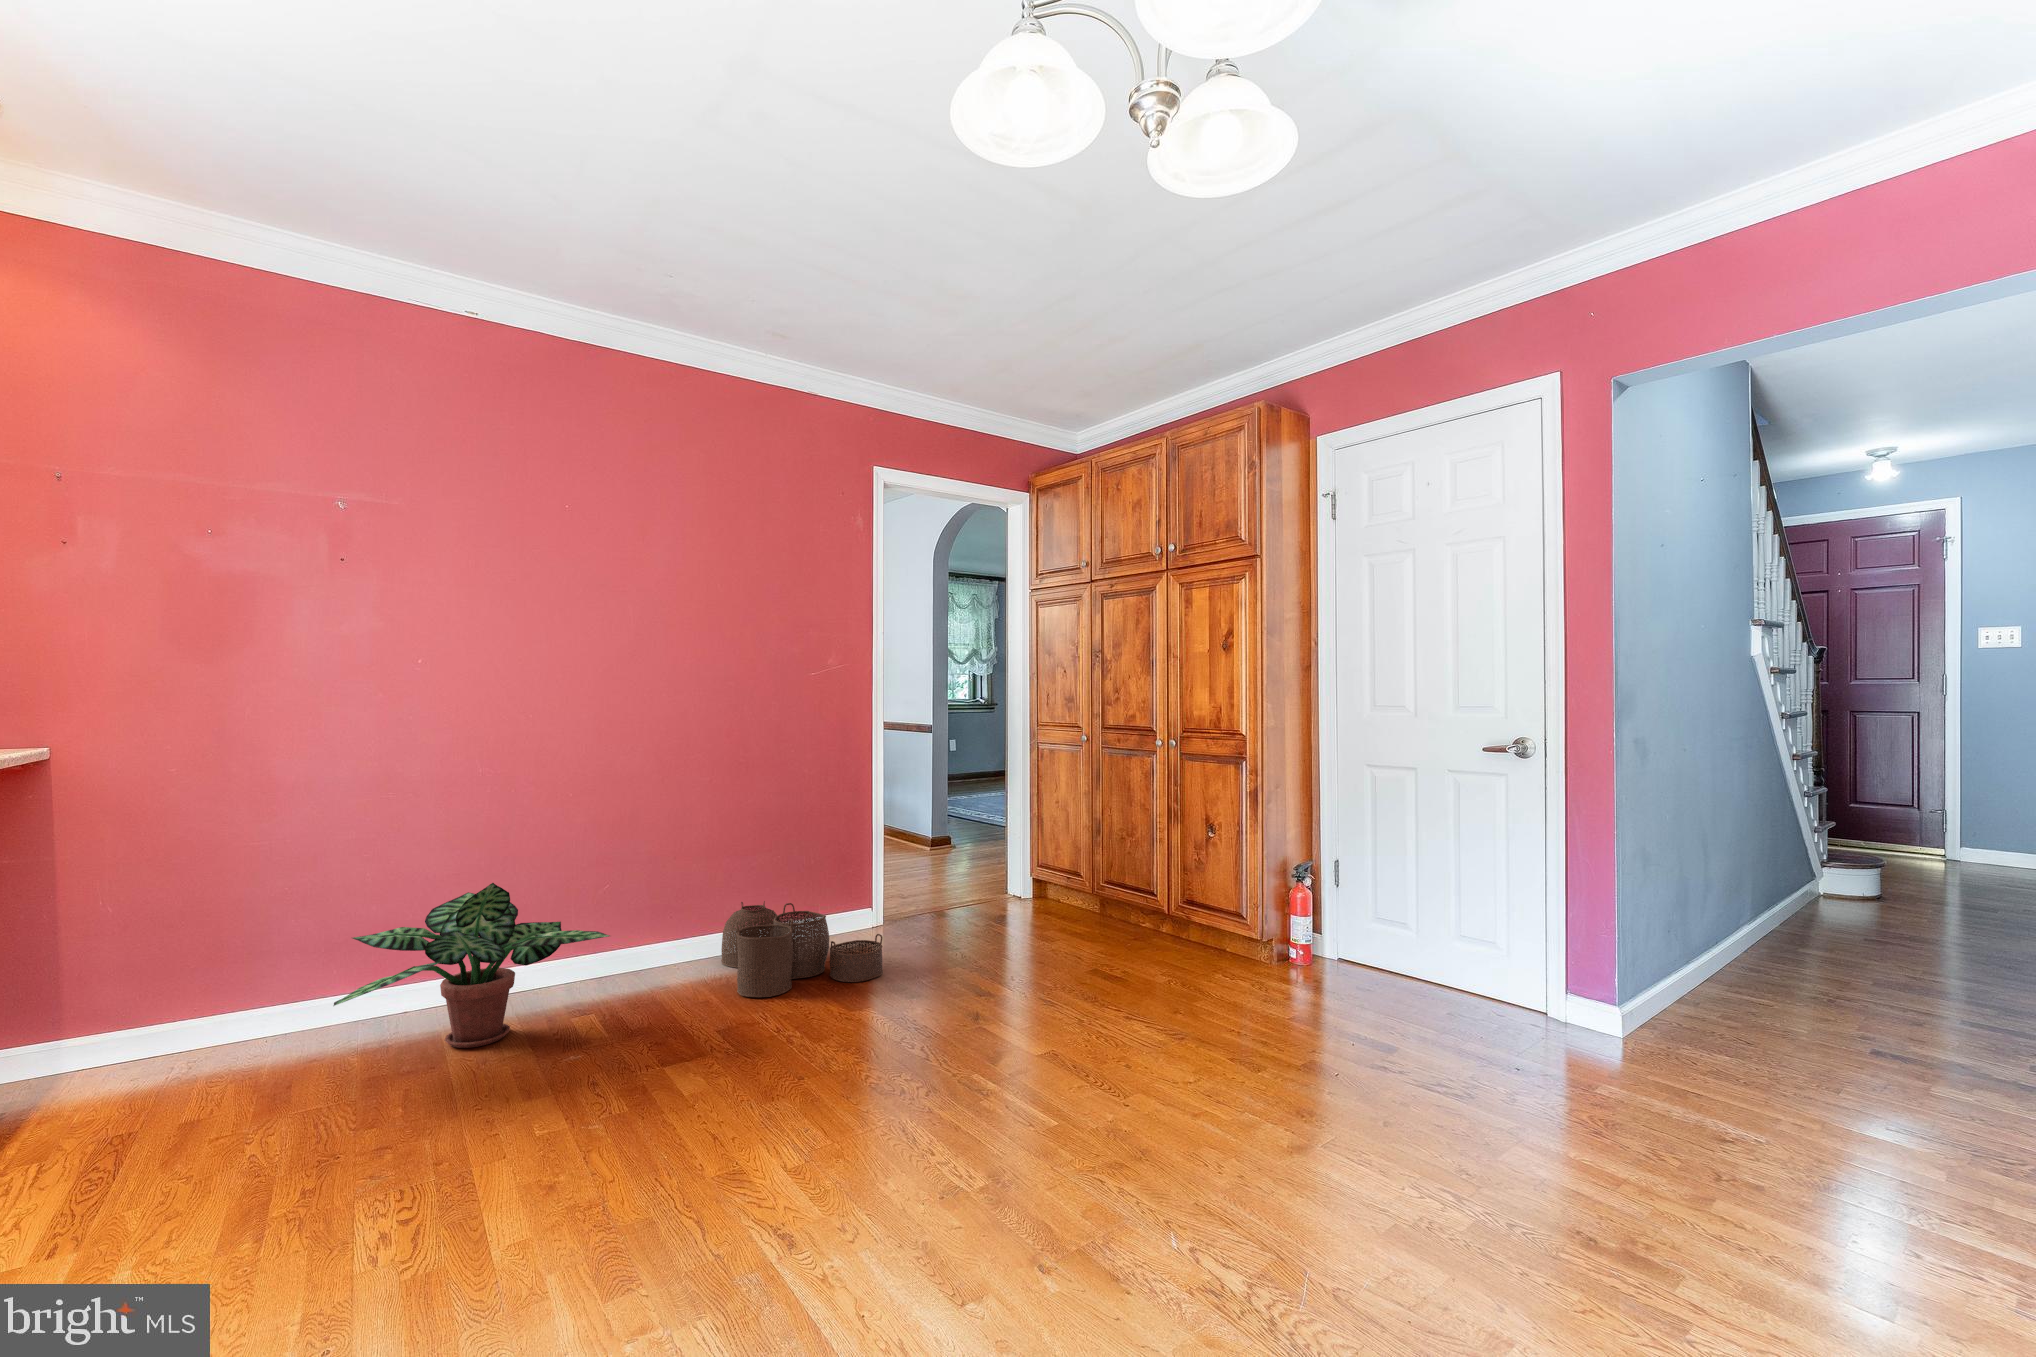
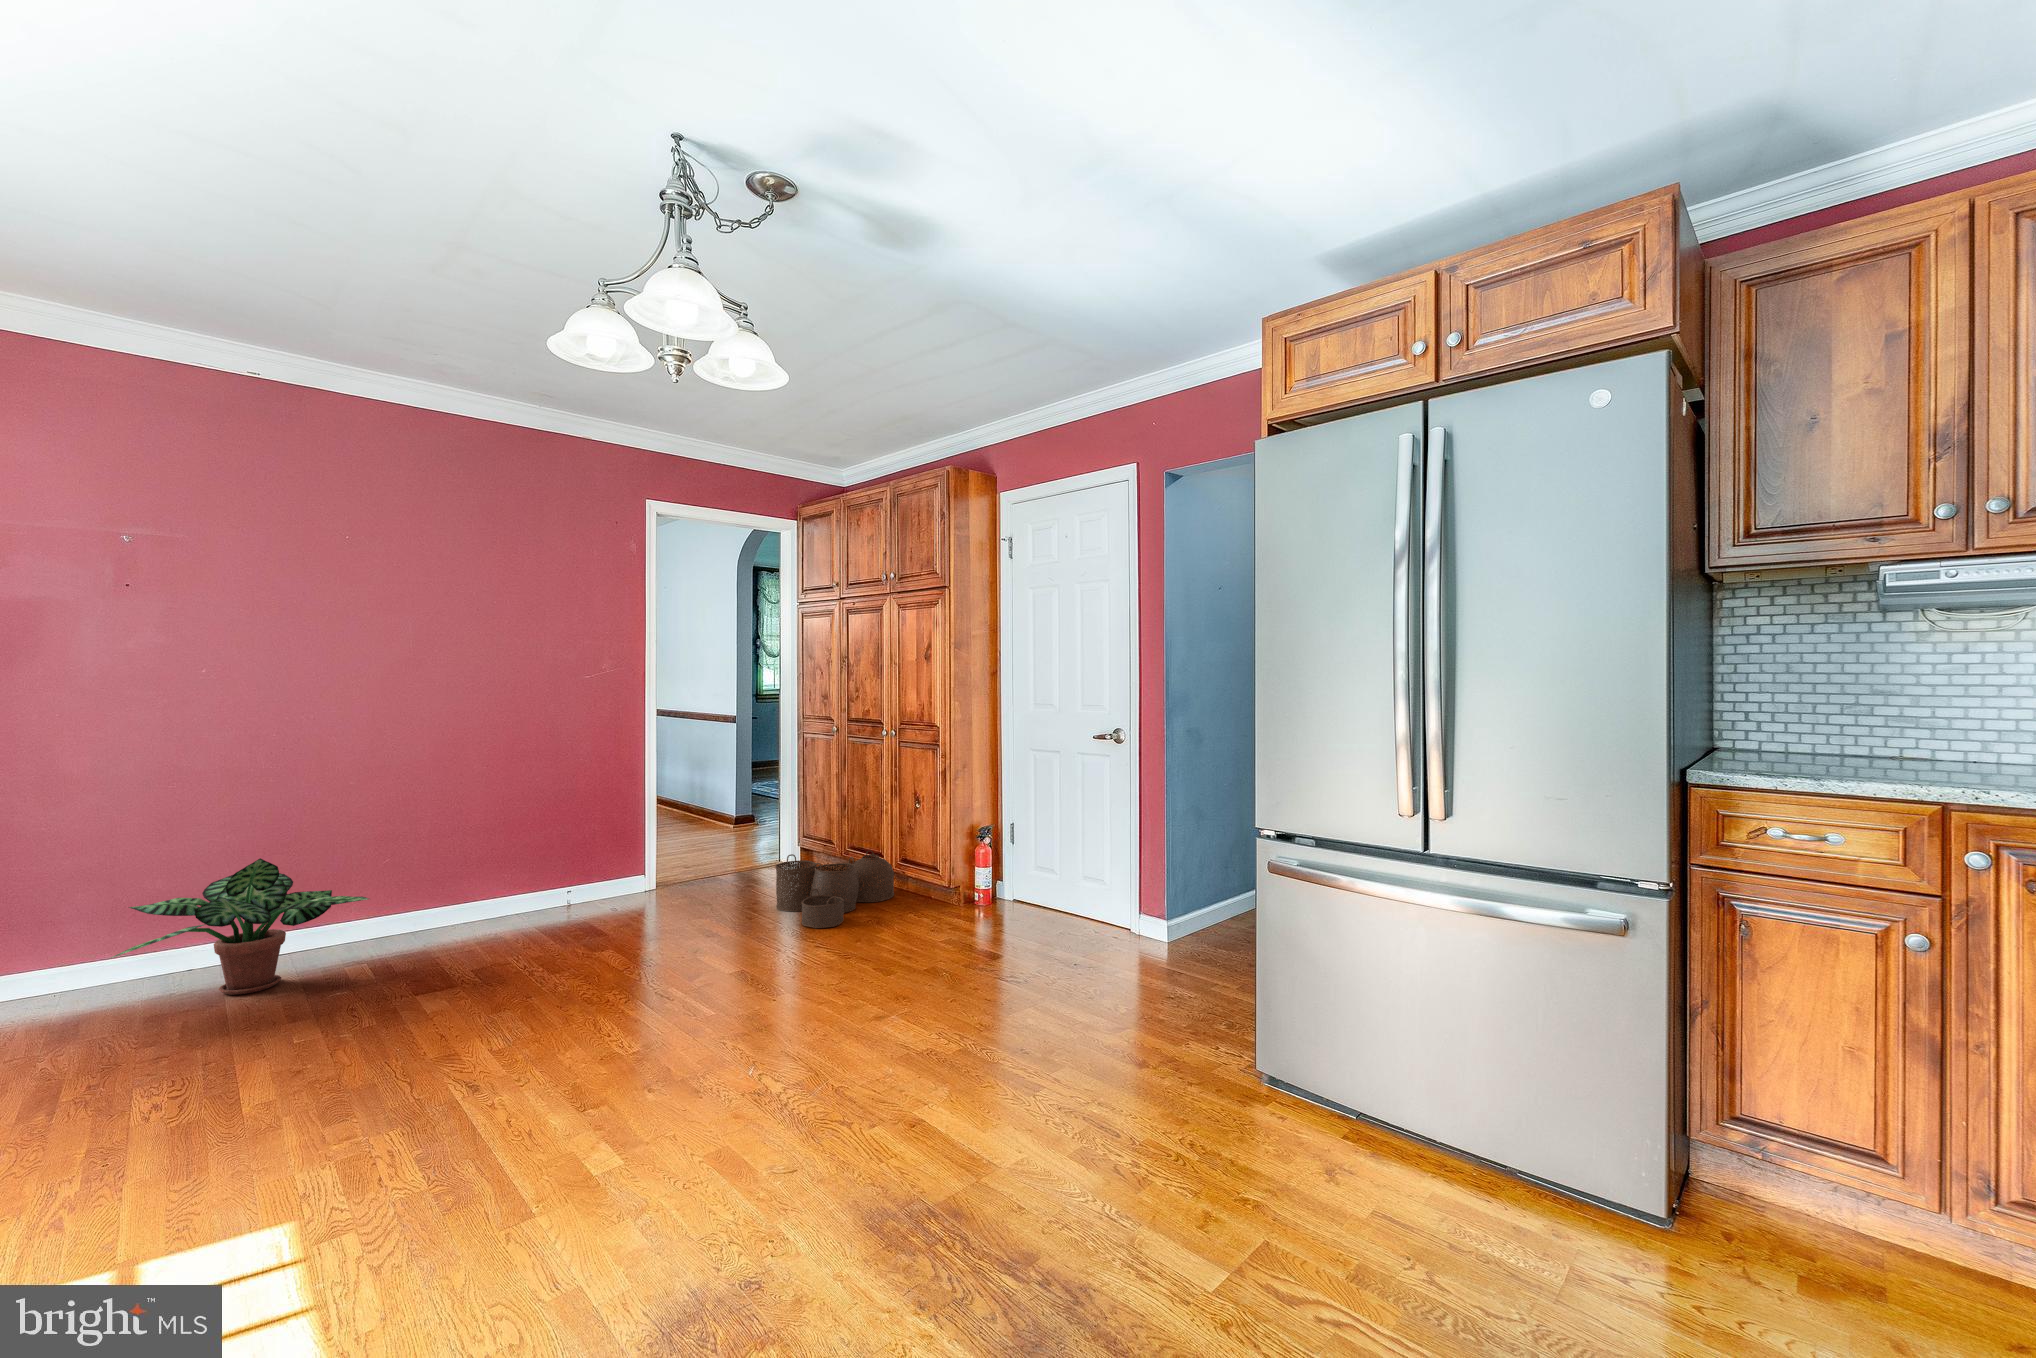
woven basket: present [721,901,883,997] -> present [775,851,894,928]

